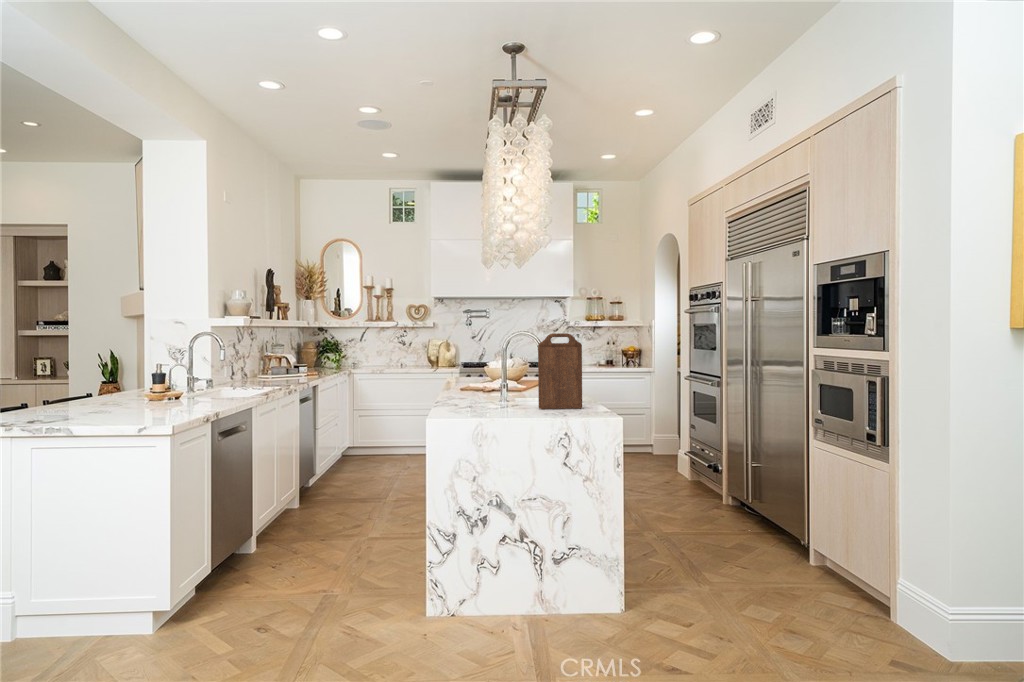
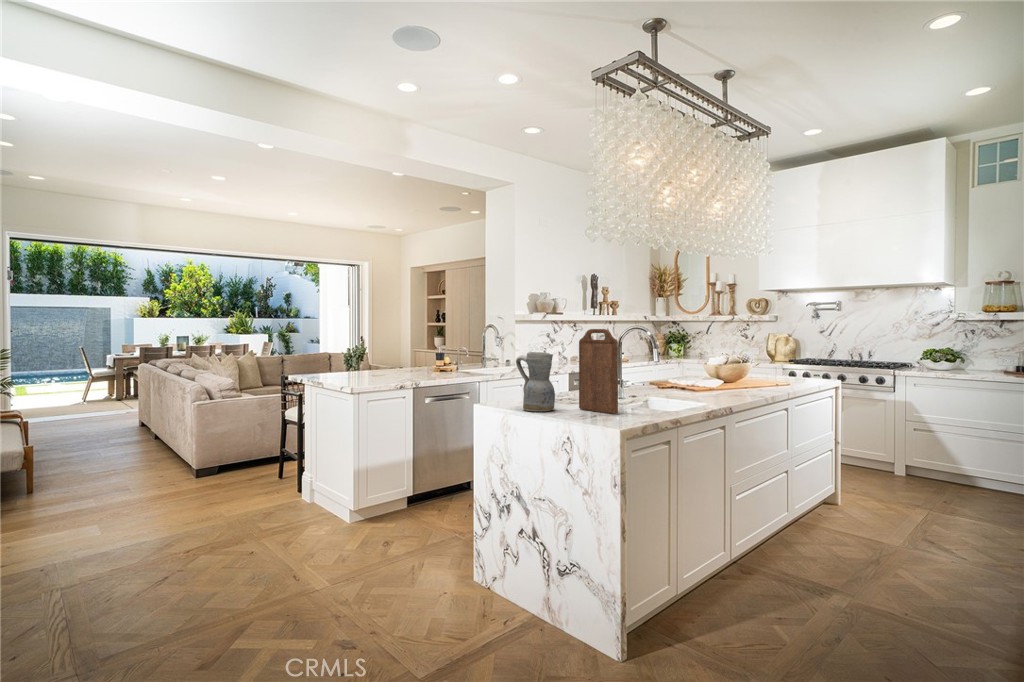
ceramic pitcher: none [499,356,534,414] -> present [516,352,555,411]

